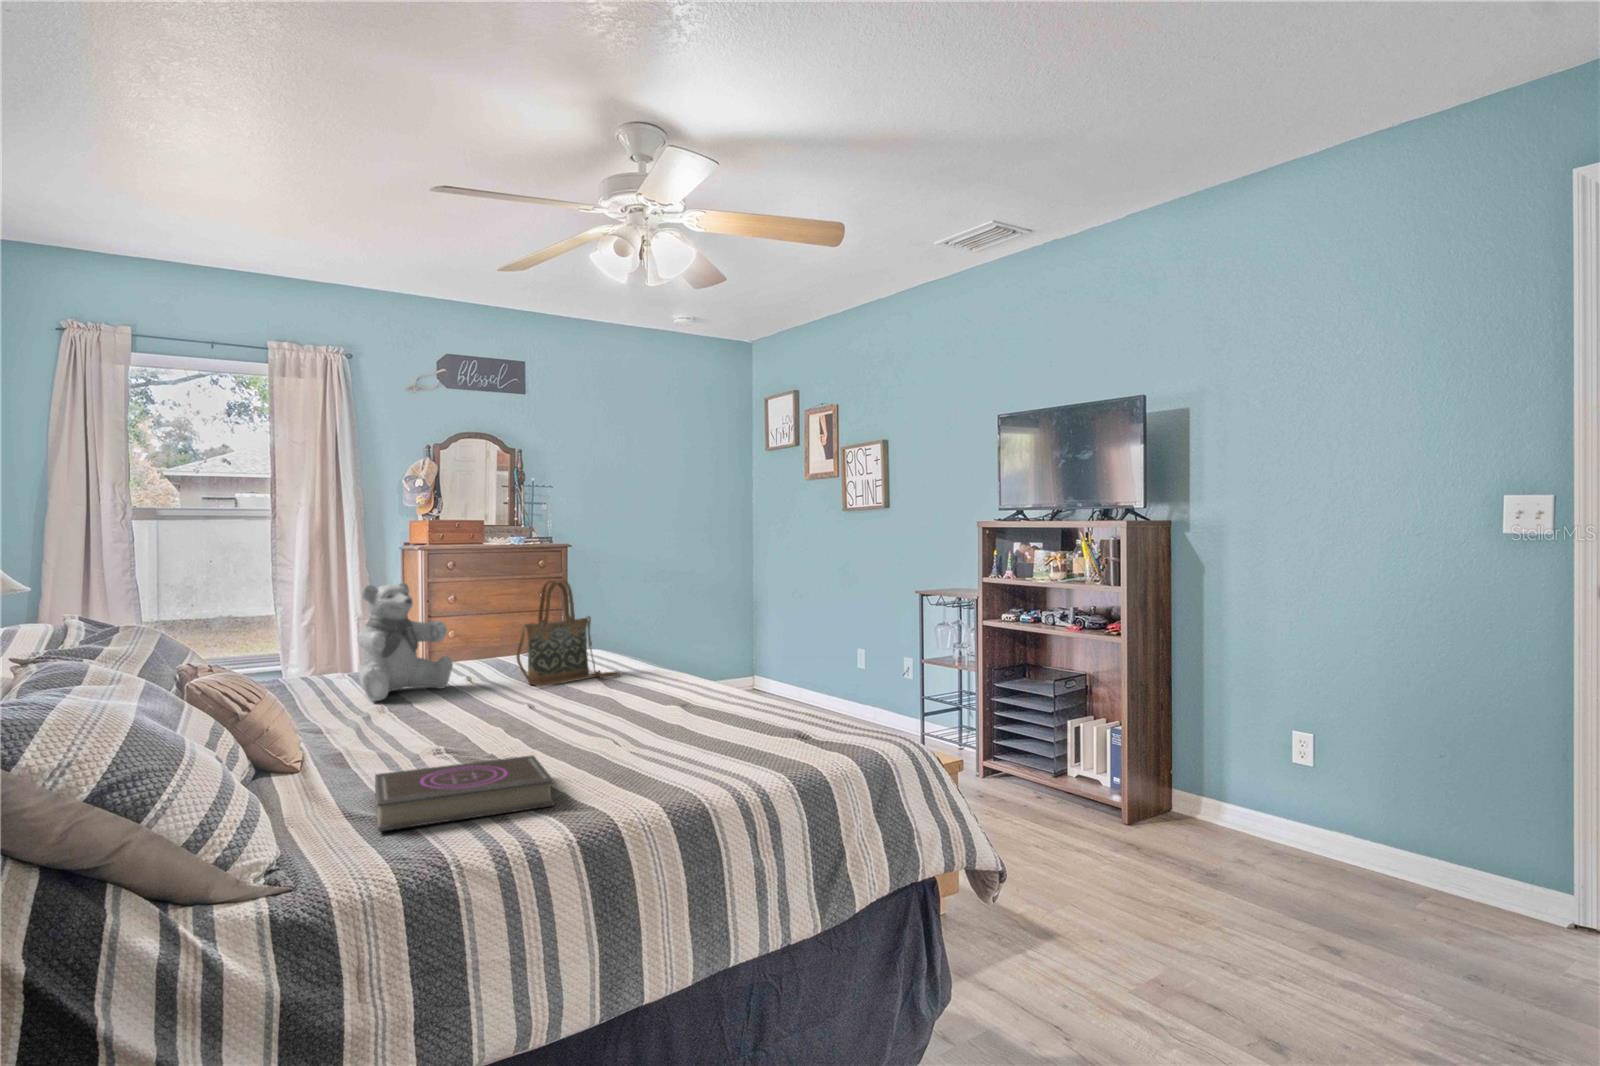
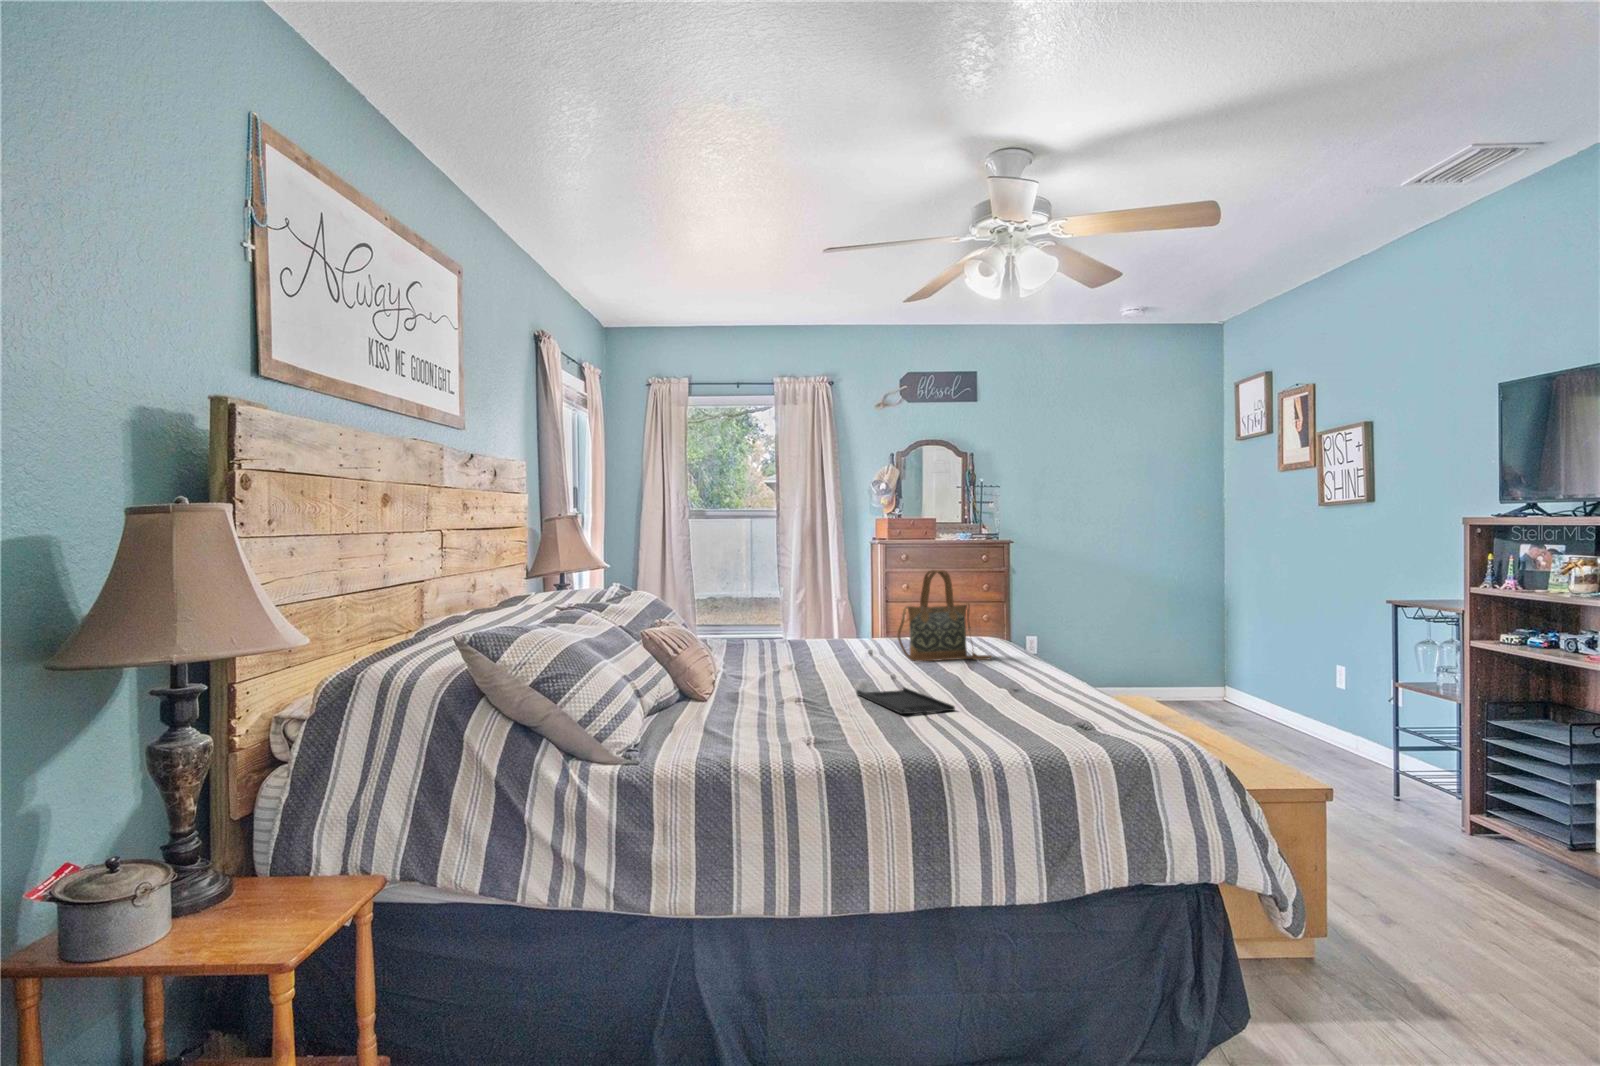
teddy bear: present [357,582,453,701] -> none [780,567,854,660]
tray: none [515,720,651,754] -> present [857,688,955,714]
book: present [375,755,555,831] -> none [704,703,838,743]

